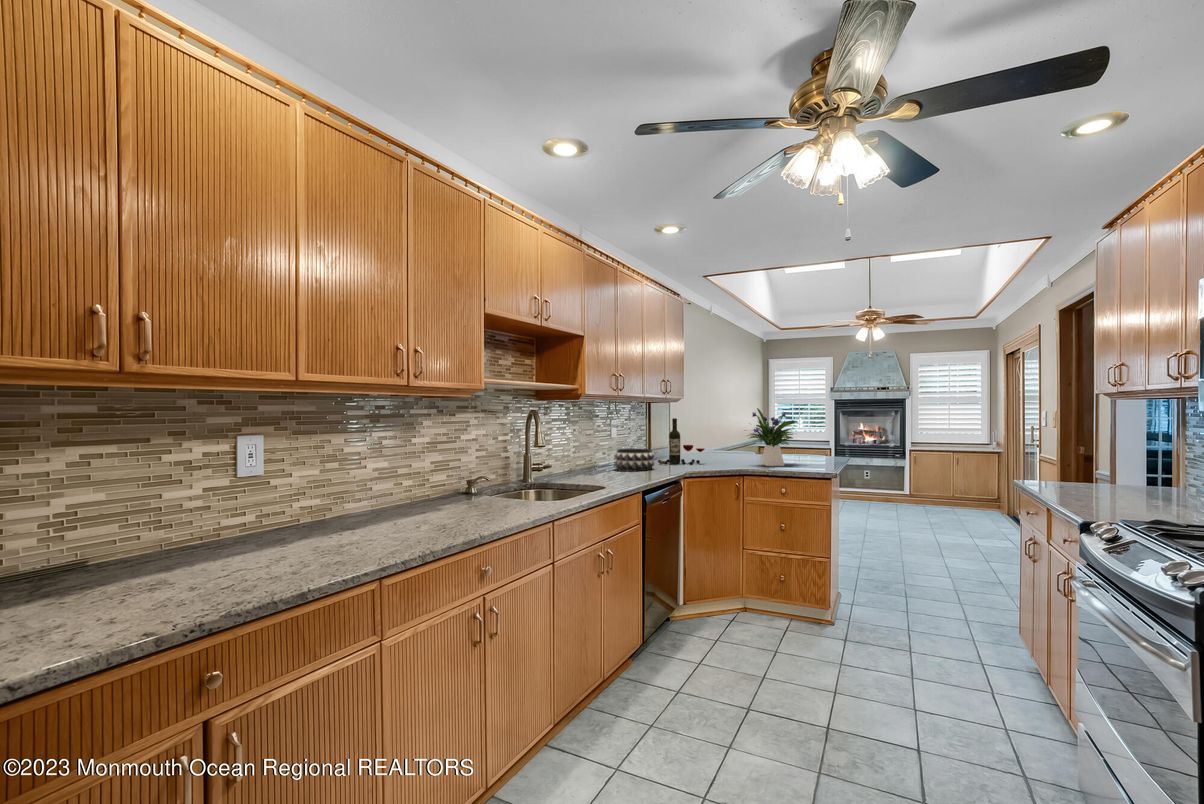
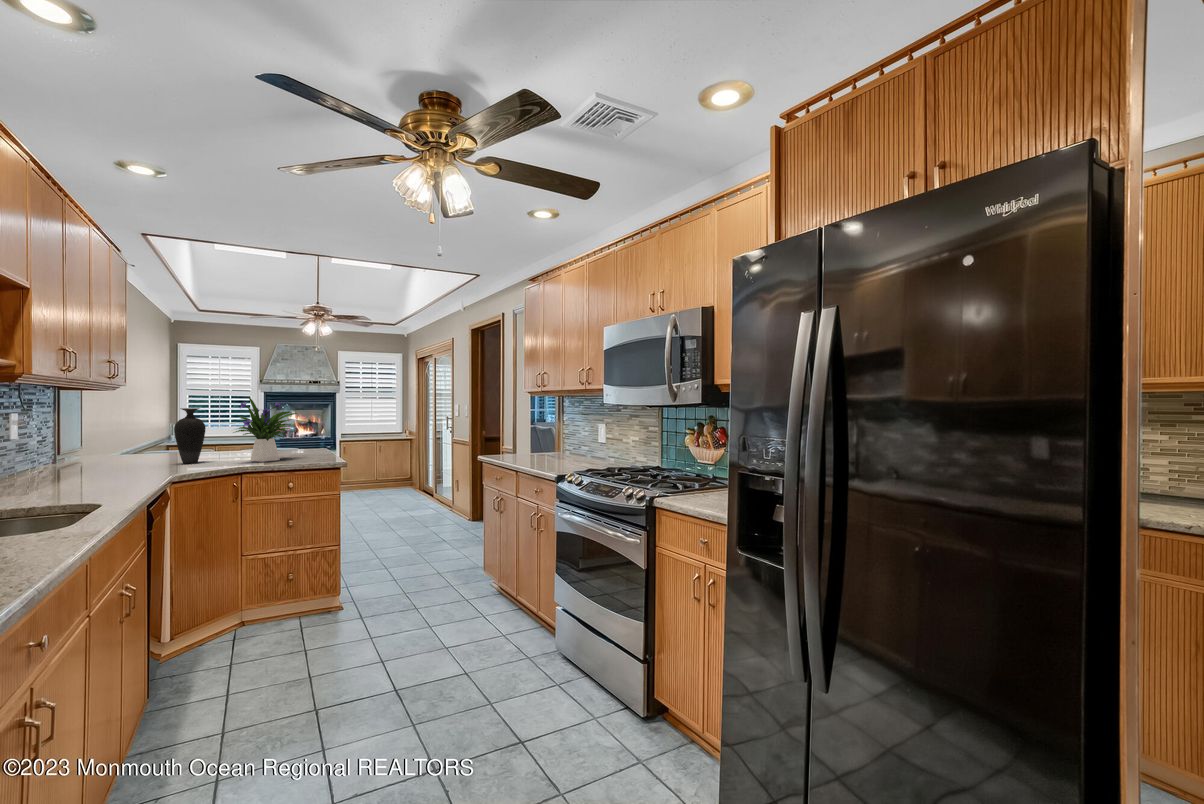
vase: none [714,416,735,462] -> present [174,408,206,464]
wine bottle: present [658,418,705,465] -> none [87,411,170,474]
decorative bowl: present [614,448,654,471] -> none [23,453,104,487]

